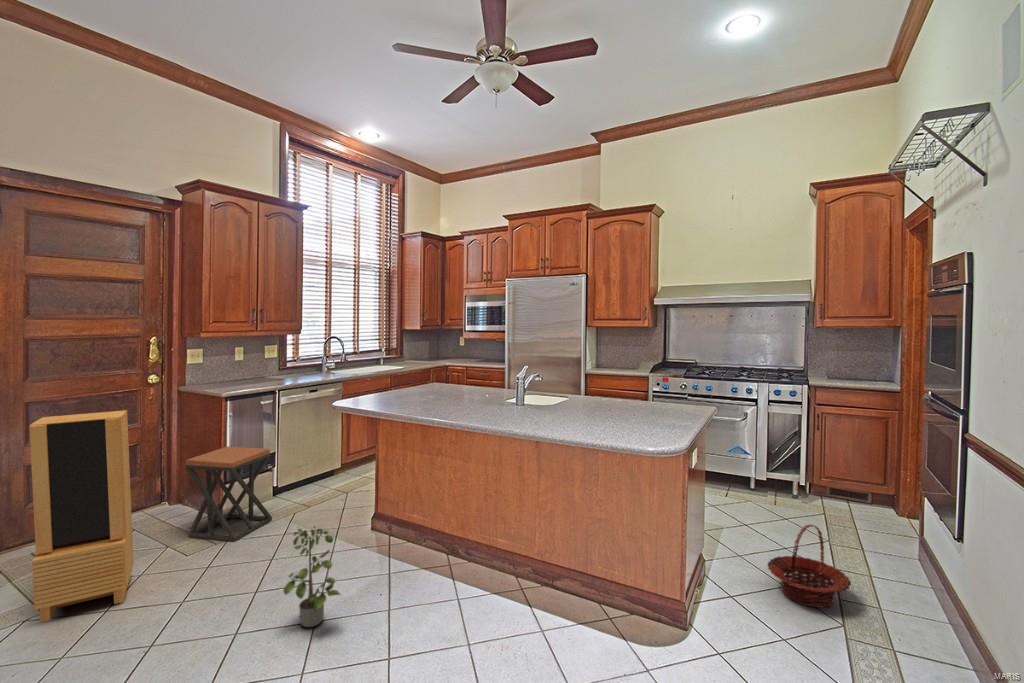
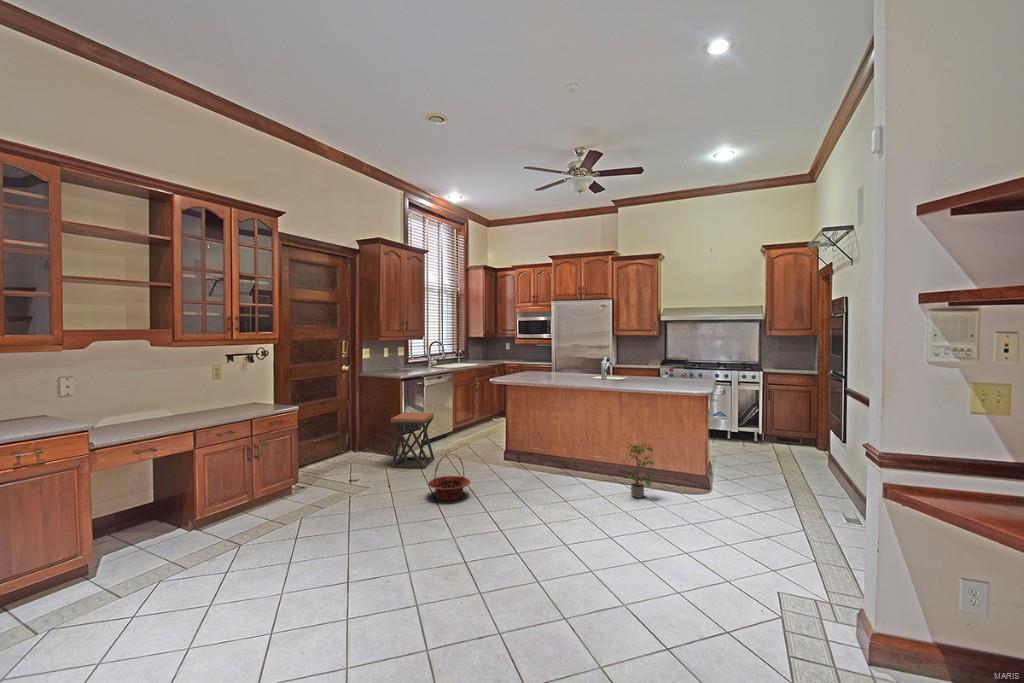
storage cabinet: present [29,410,133,622] -> none [347,384,398,499]
basket: present [768,525,851,608] -> present [428,454,470,500]
potted plant: present [283,526,340,627] -> present [626,444,656,498]

